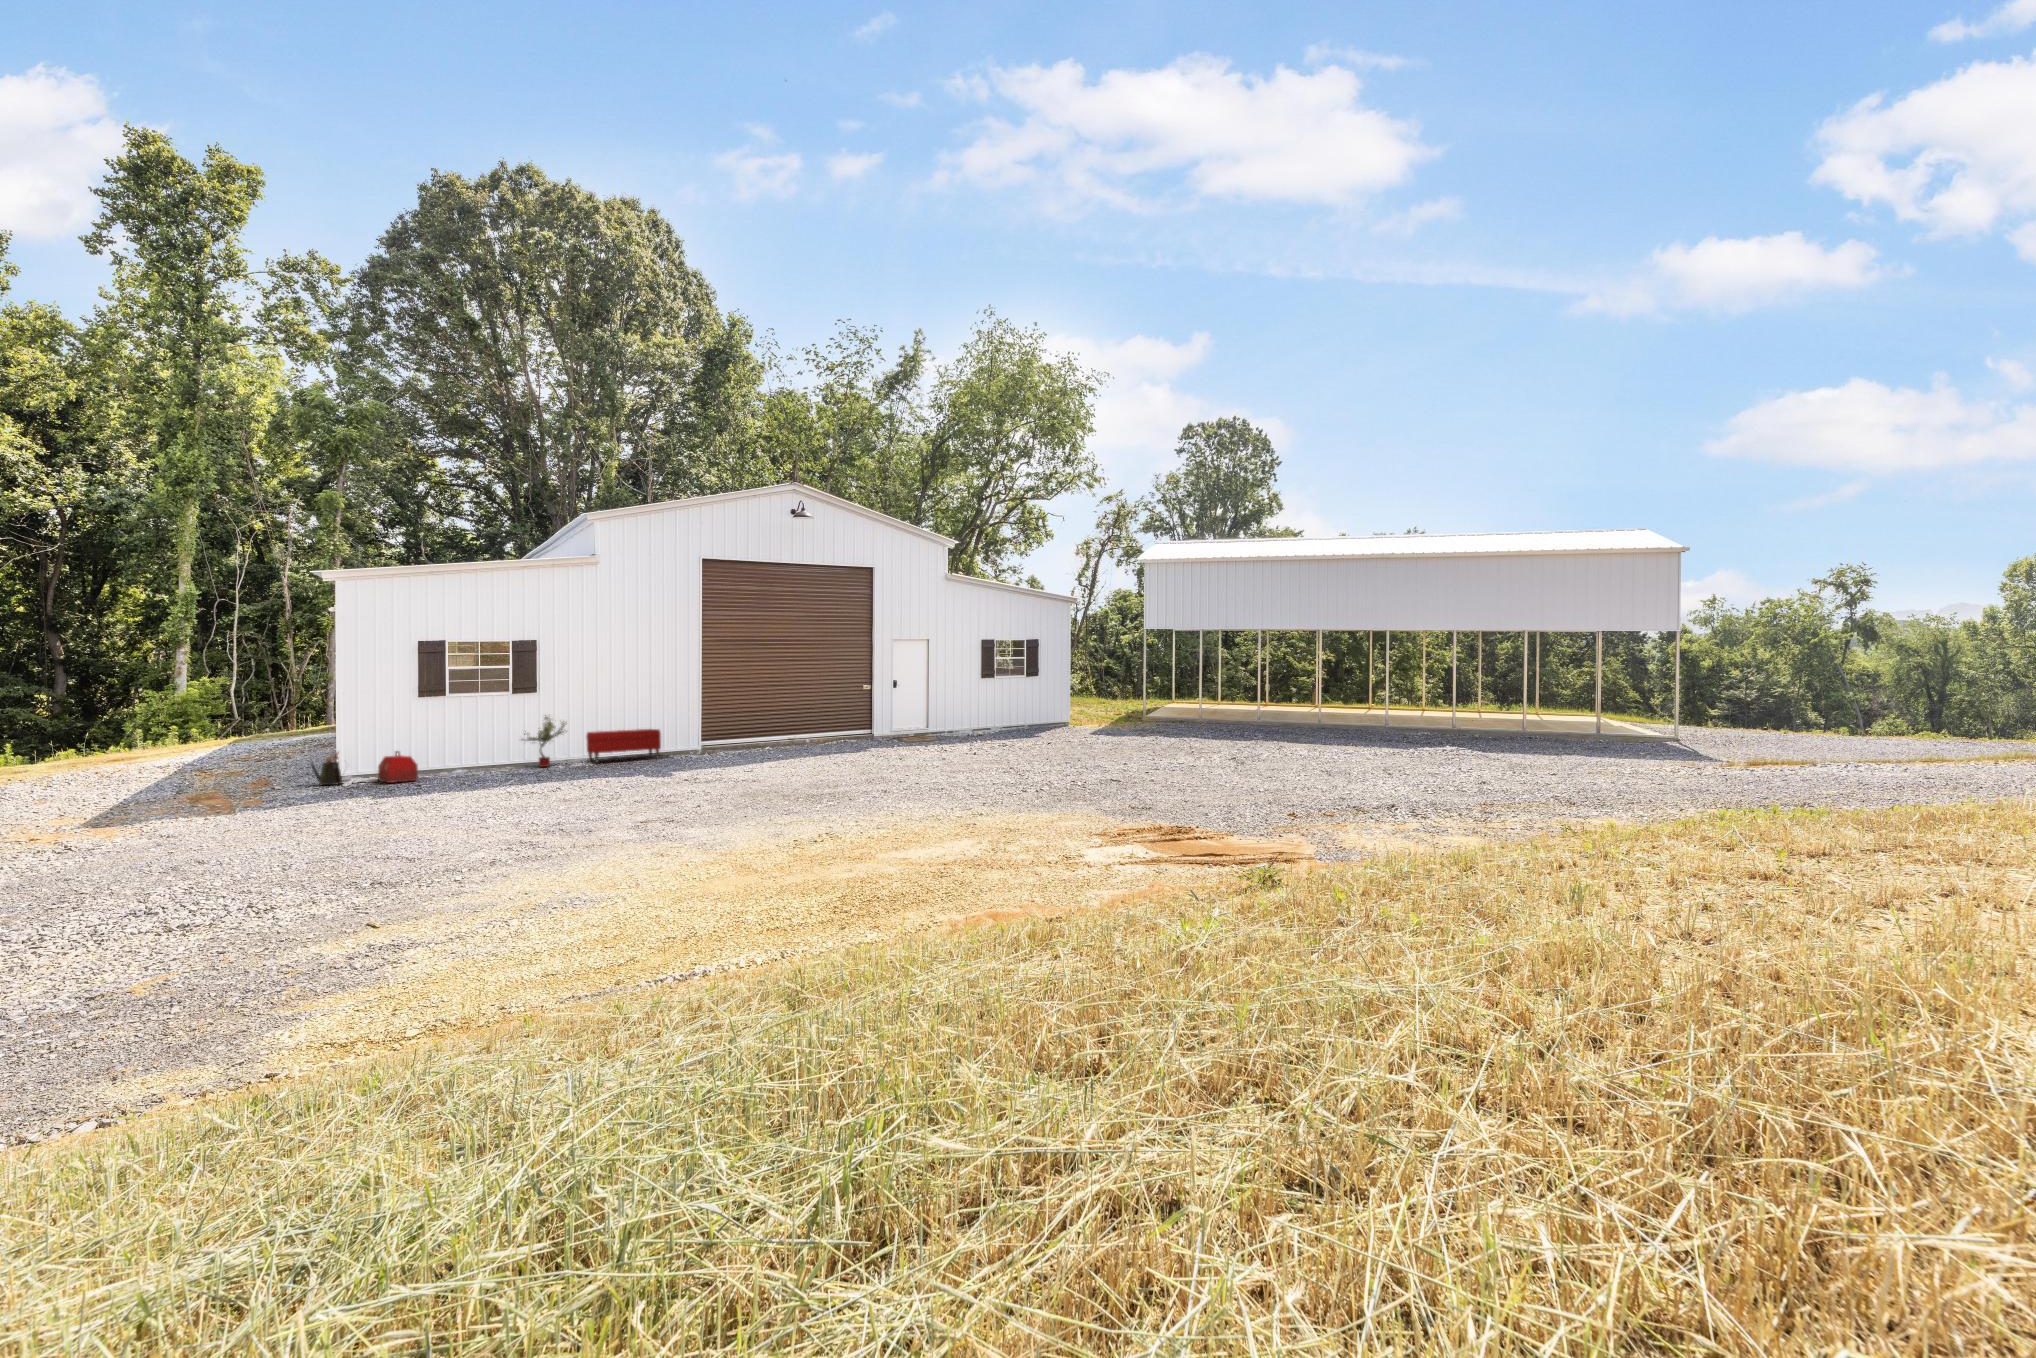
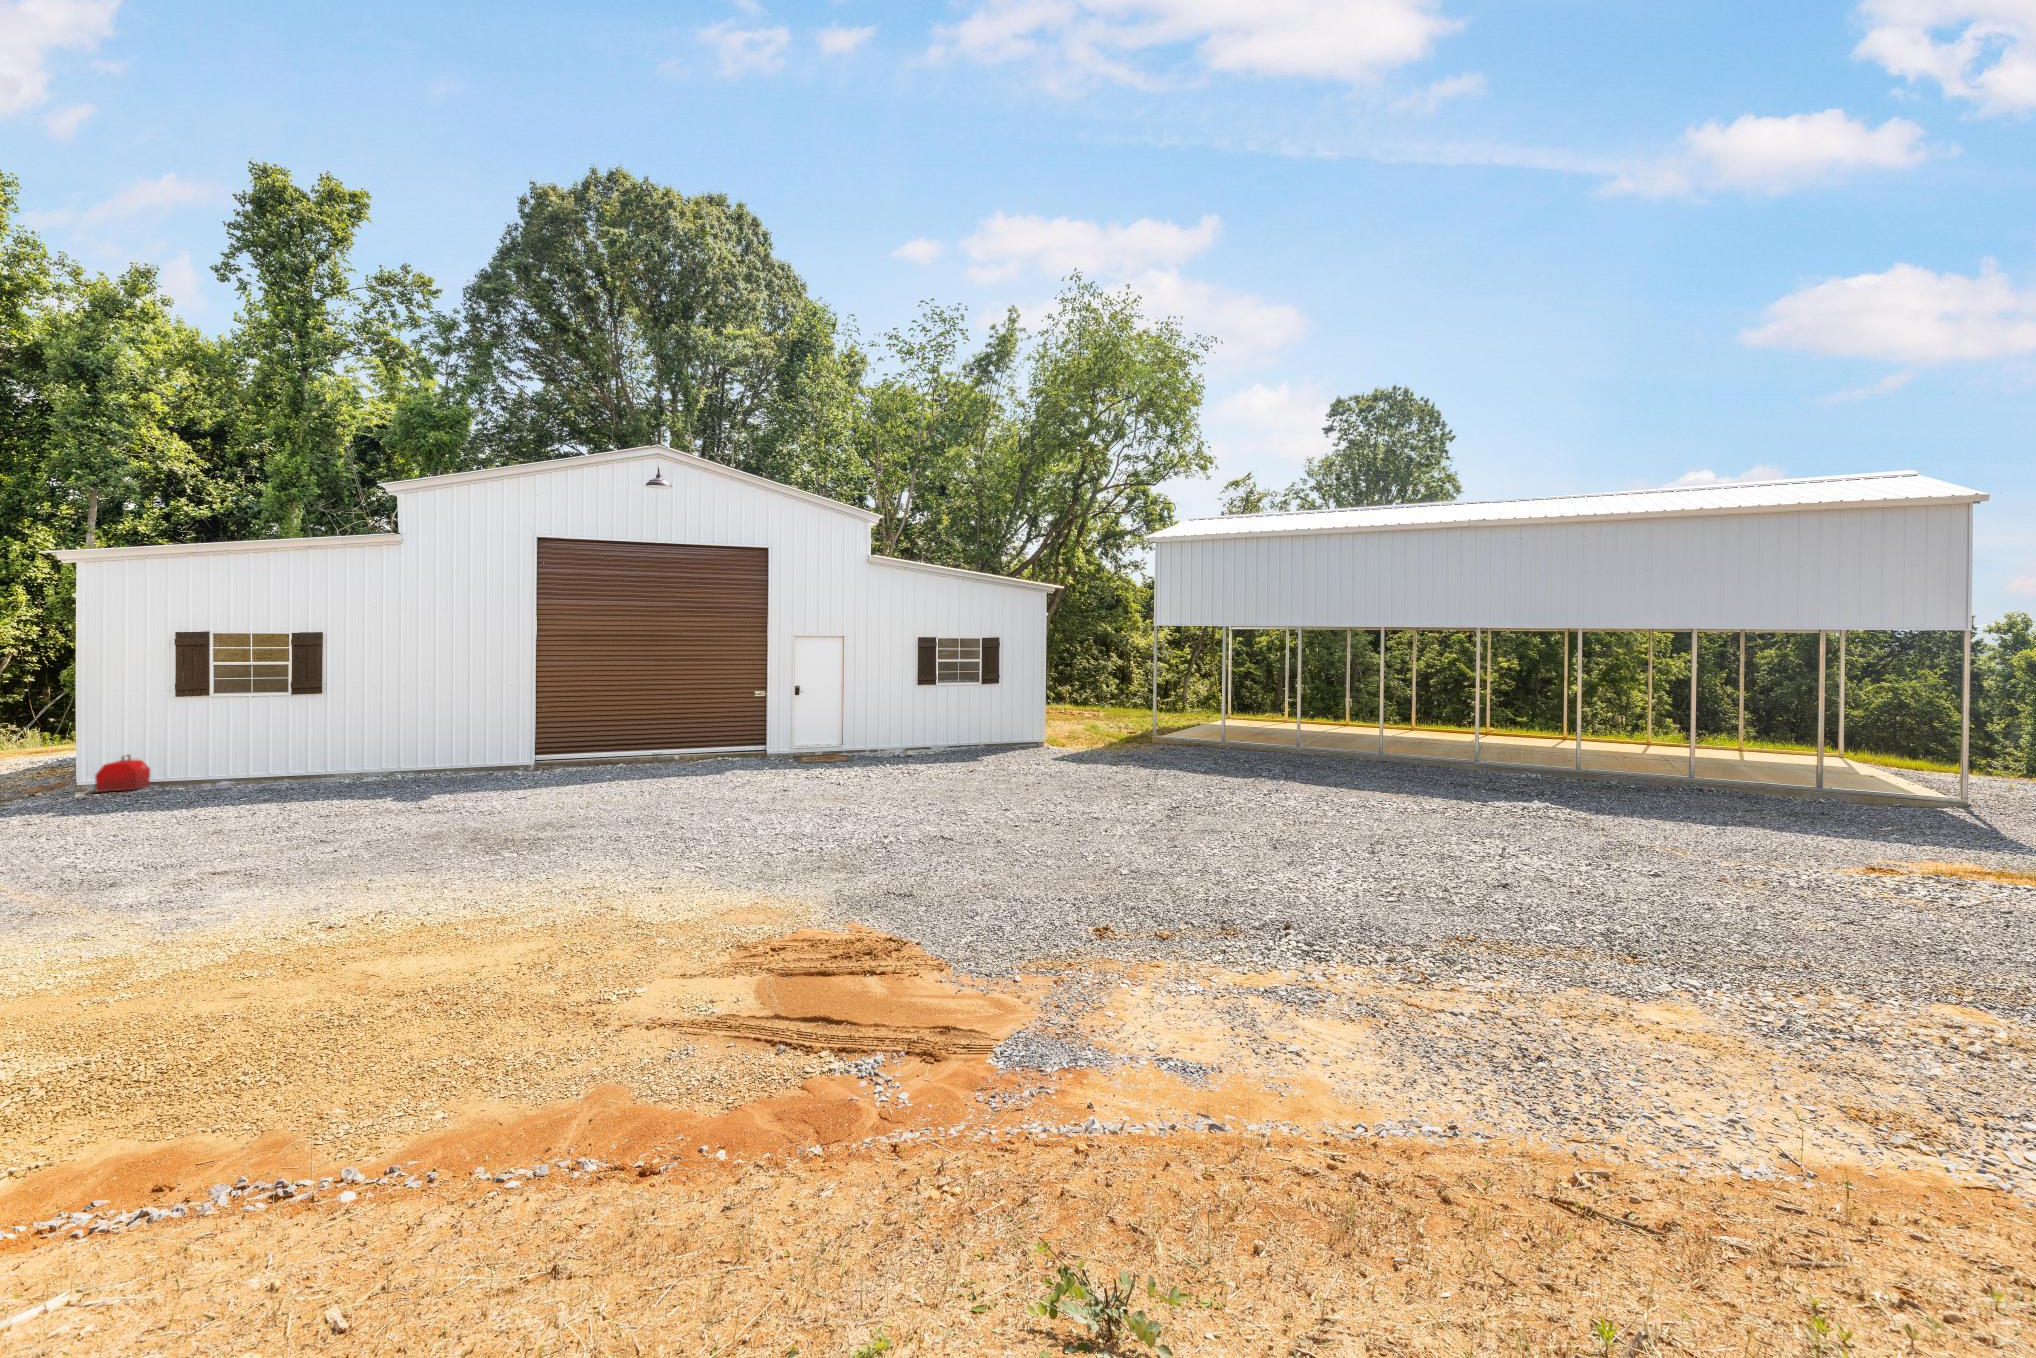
potted tree: present [522,715,567,767] -> none [285,717,347,777]
bench: present [586,729,661,763] -> none [371,735,469,775]
watering can: present [311,753,343,785] -> none [37,751,77,790]

